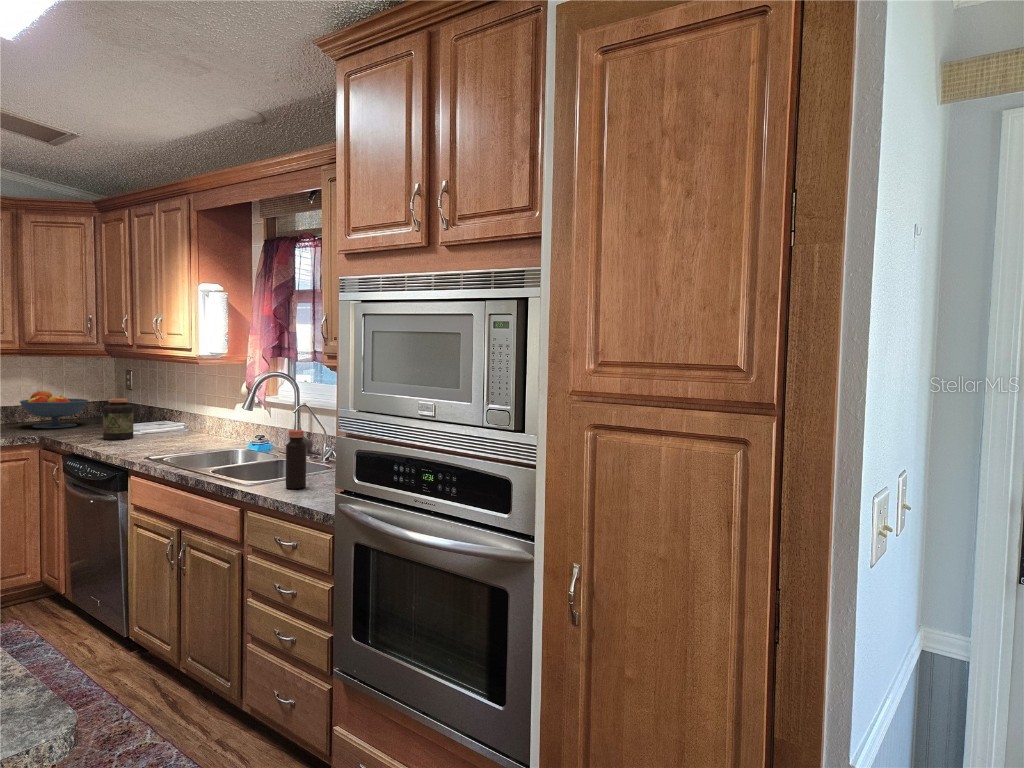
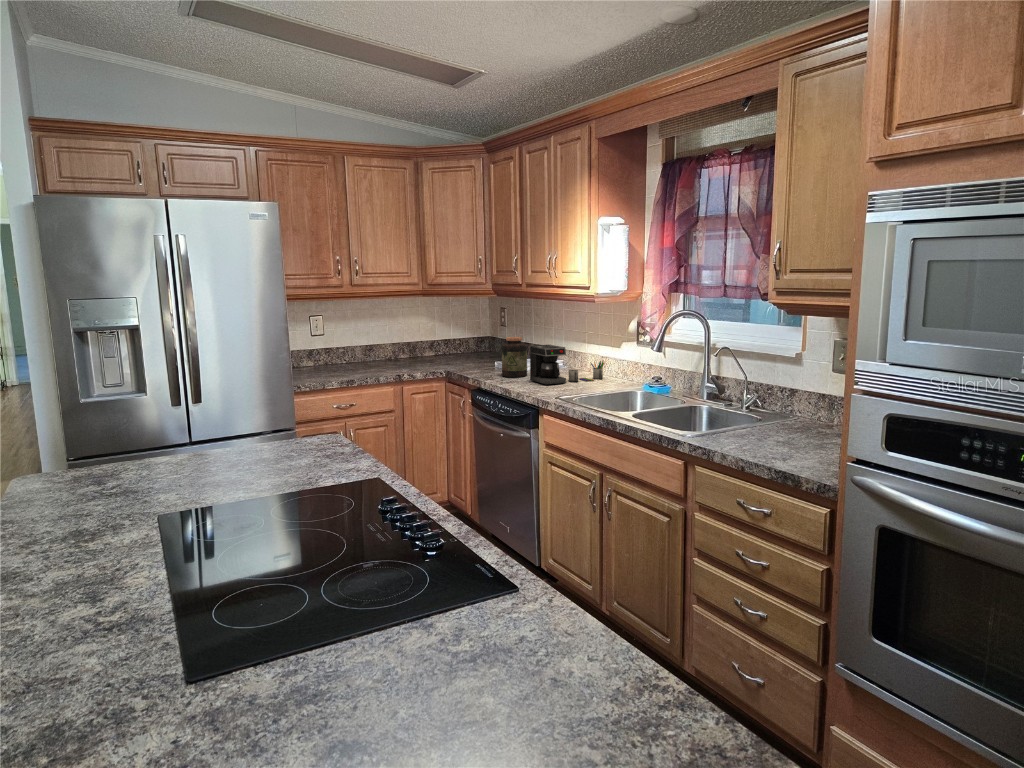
fruit bowl: present [20,391,88,428] -> none [424,328,476,364]
coffee maker: none [131,406,215,446] -> present [530,345,604,384]
bottle: present [286,430,306,489] -> none [738,379,763,445]

